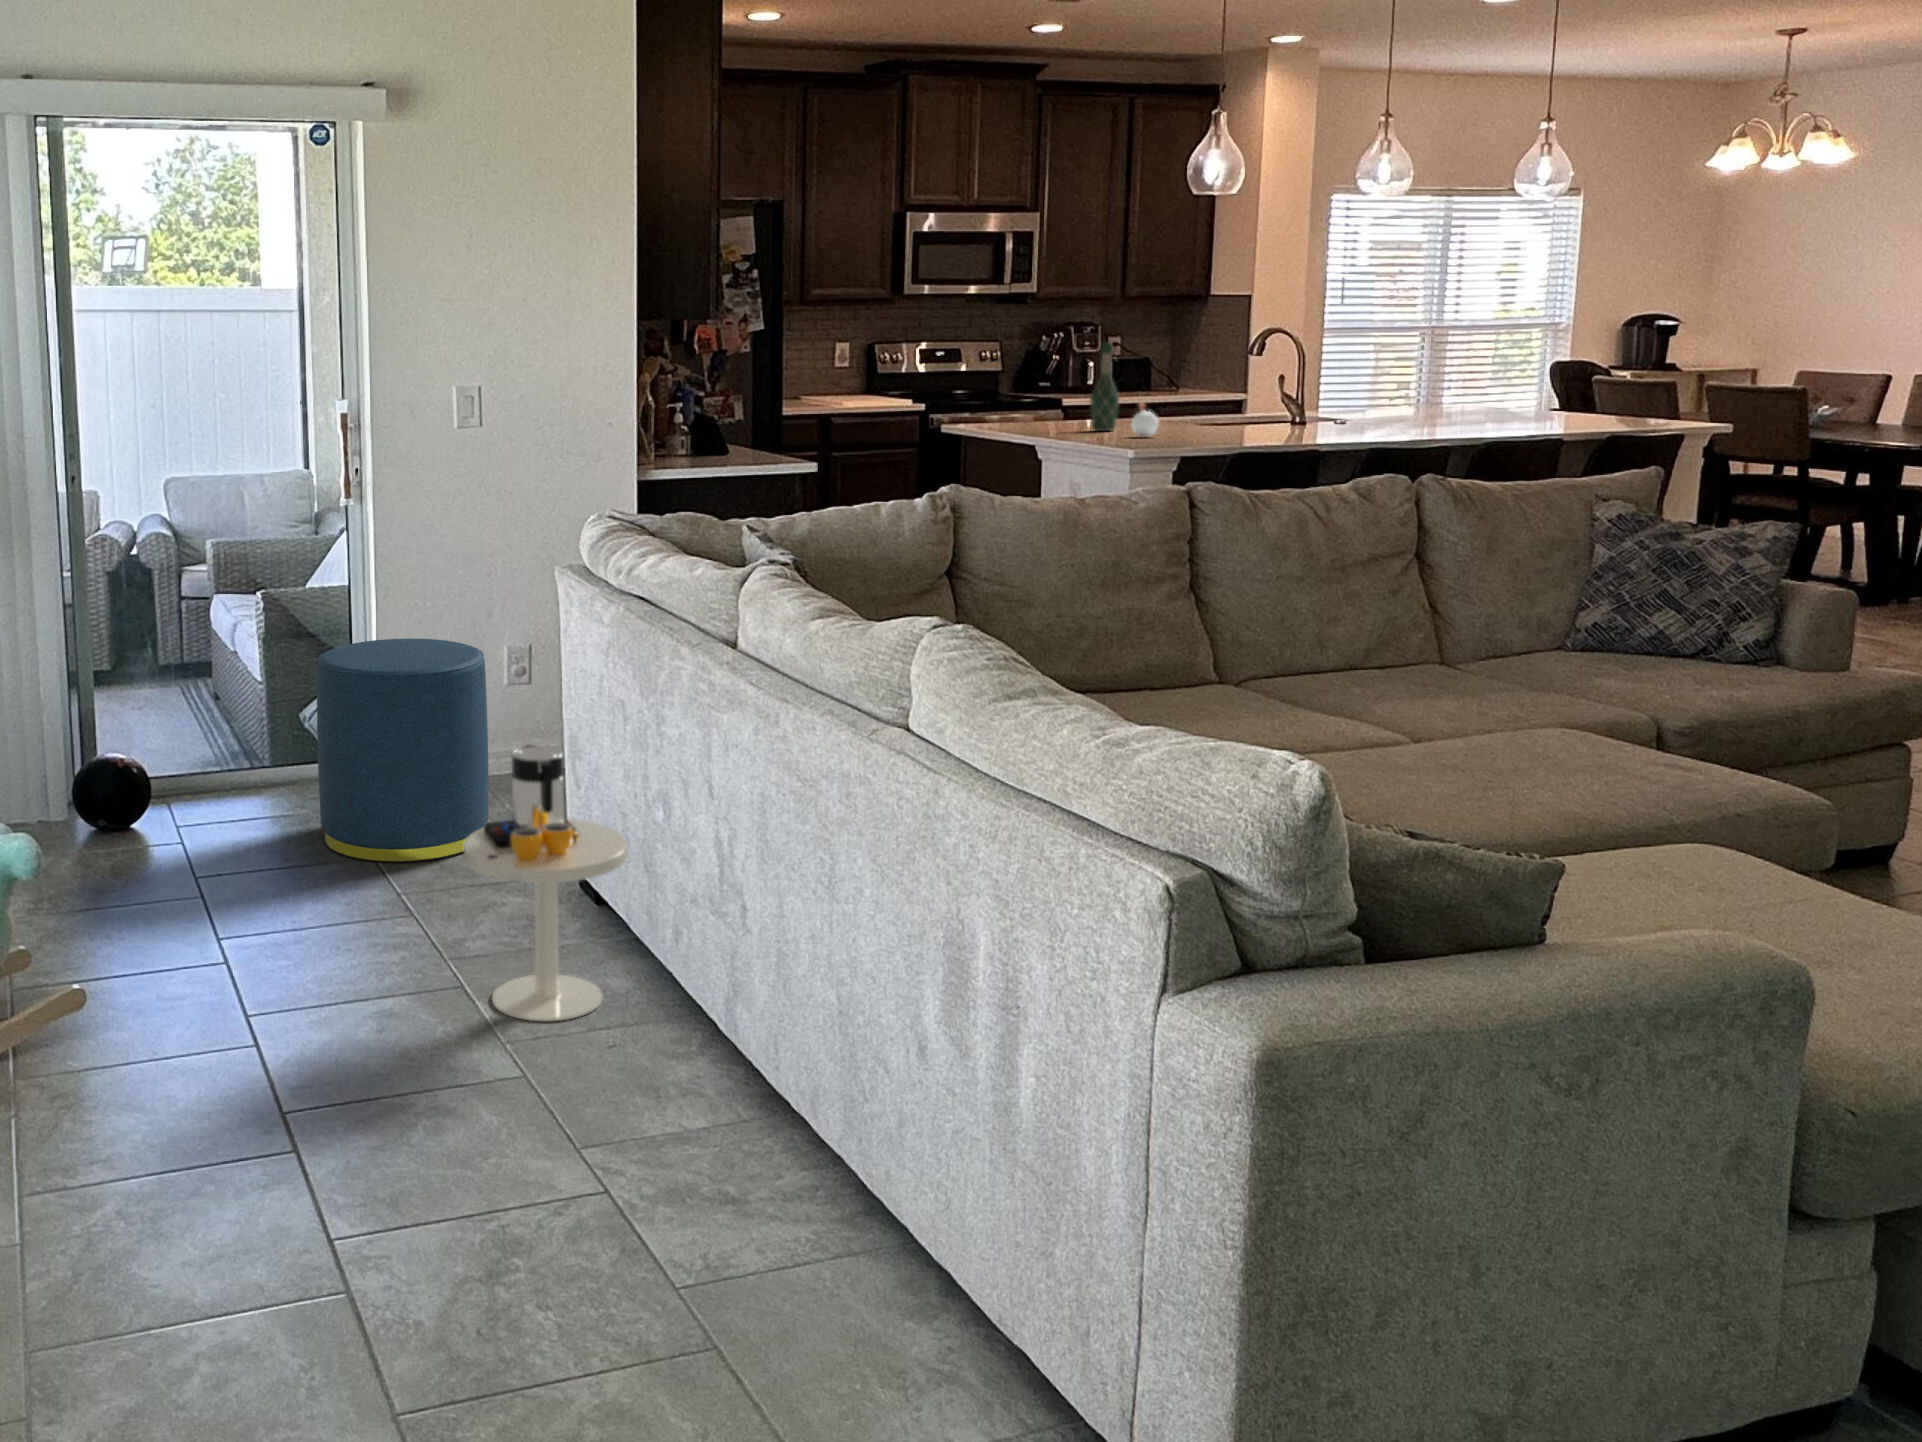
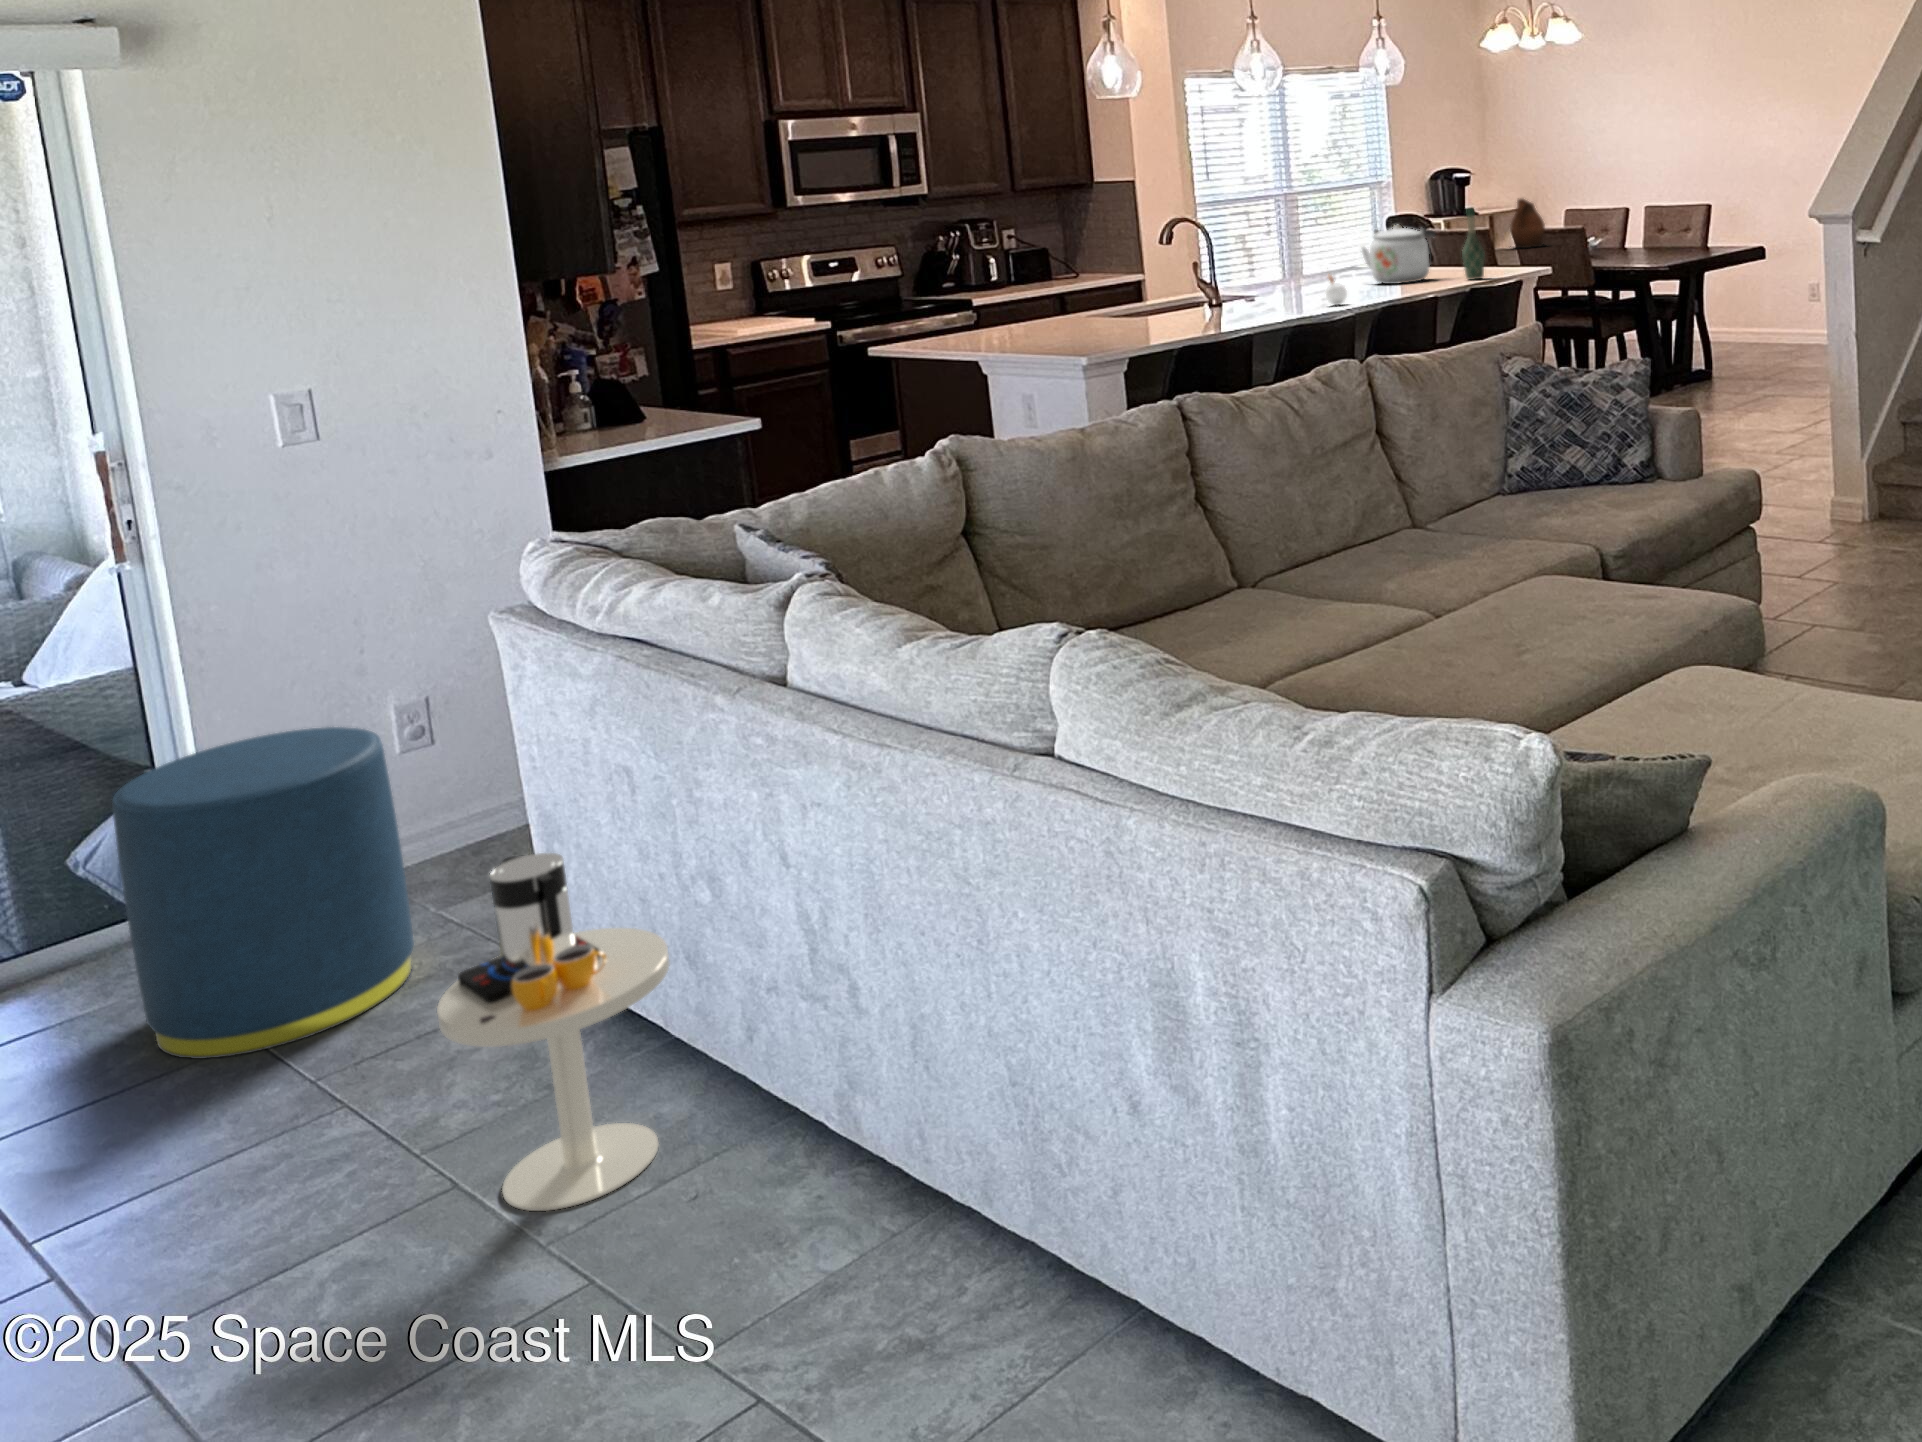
wine bottle: present [1090,343,1119,431] -> present [1462,208,1485,280]
ceramic pitcher: none [1700,348,1767,409] -> present [1510,198,1548,248]
kettle: none [1482,356,1581,423] -> present [1362,225,1435,284]
candle: present [1132,401,1159,437] -> present [1326,274,1347,305]

